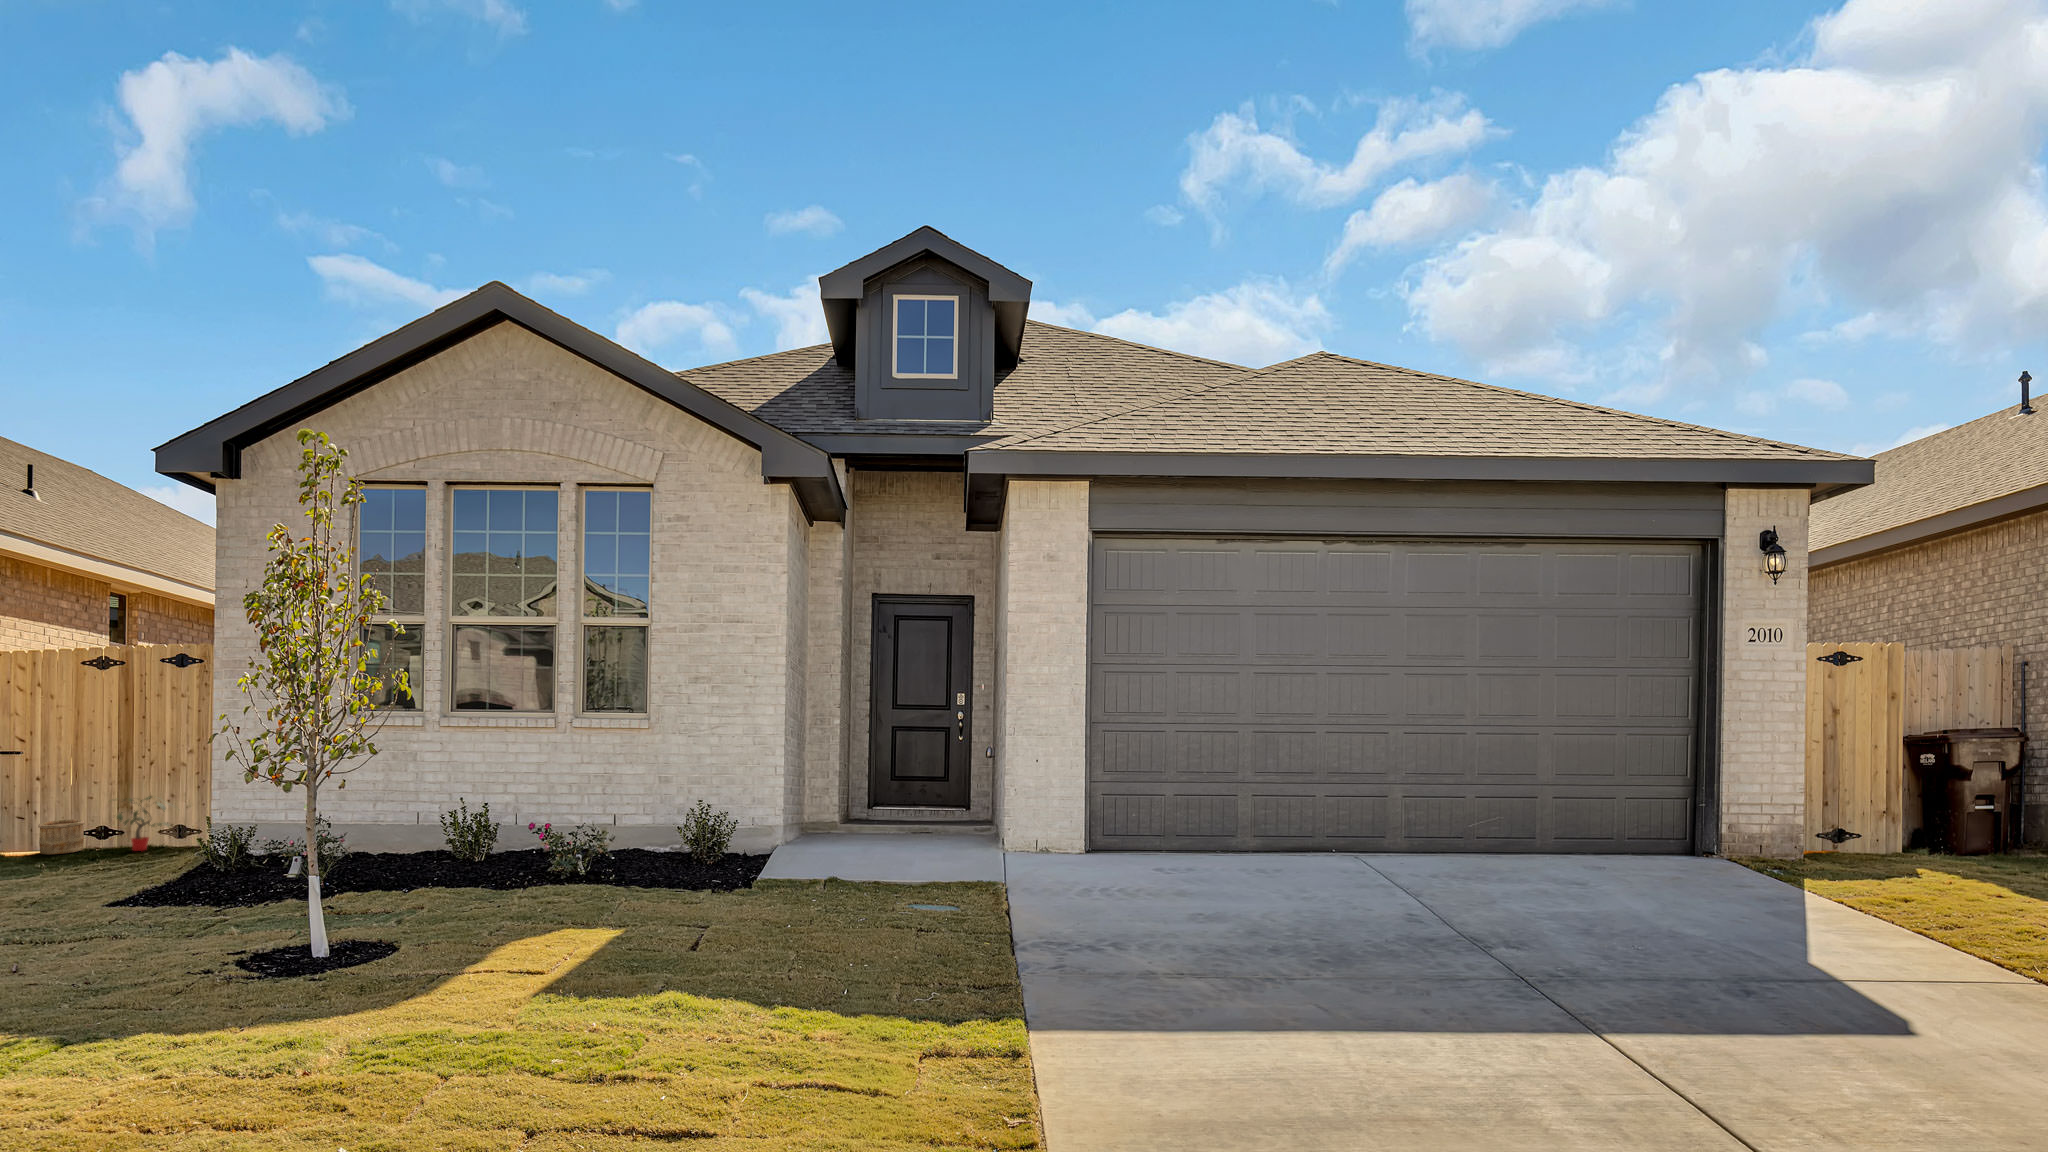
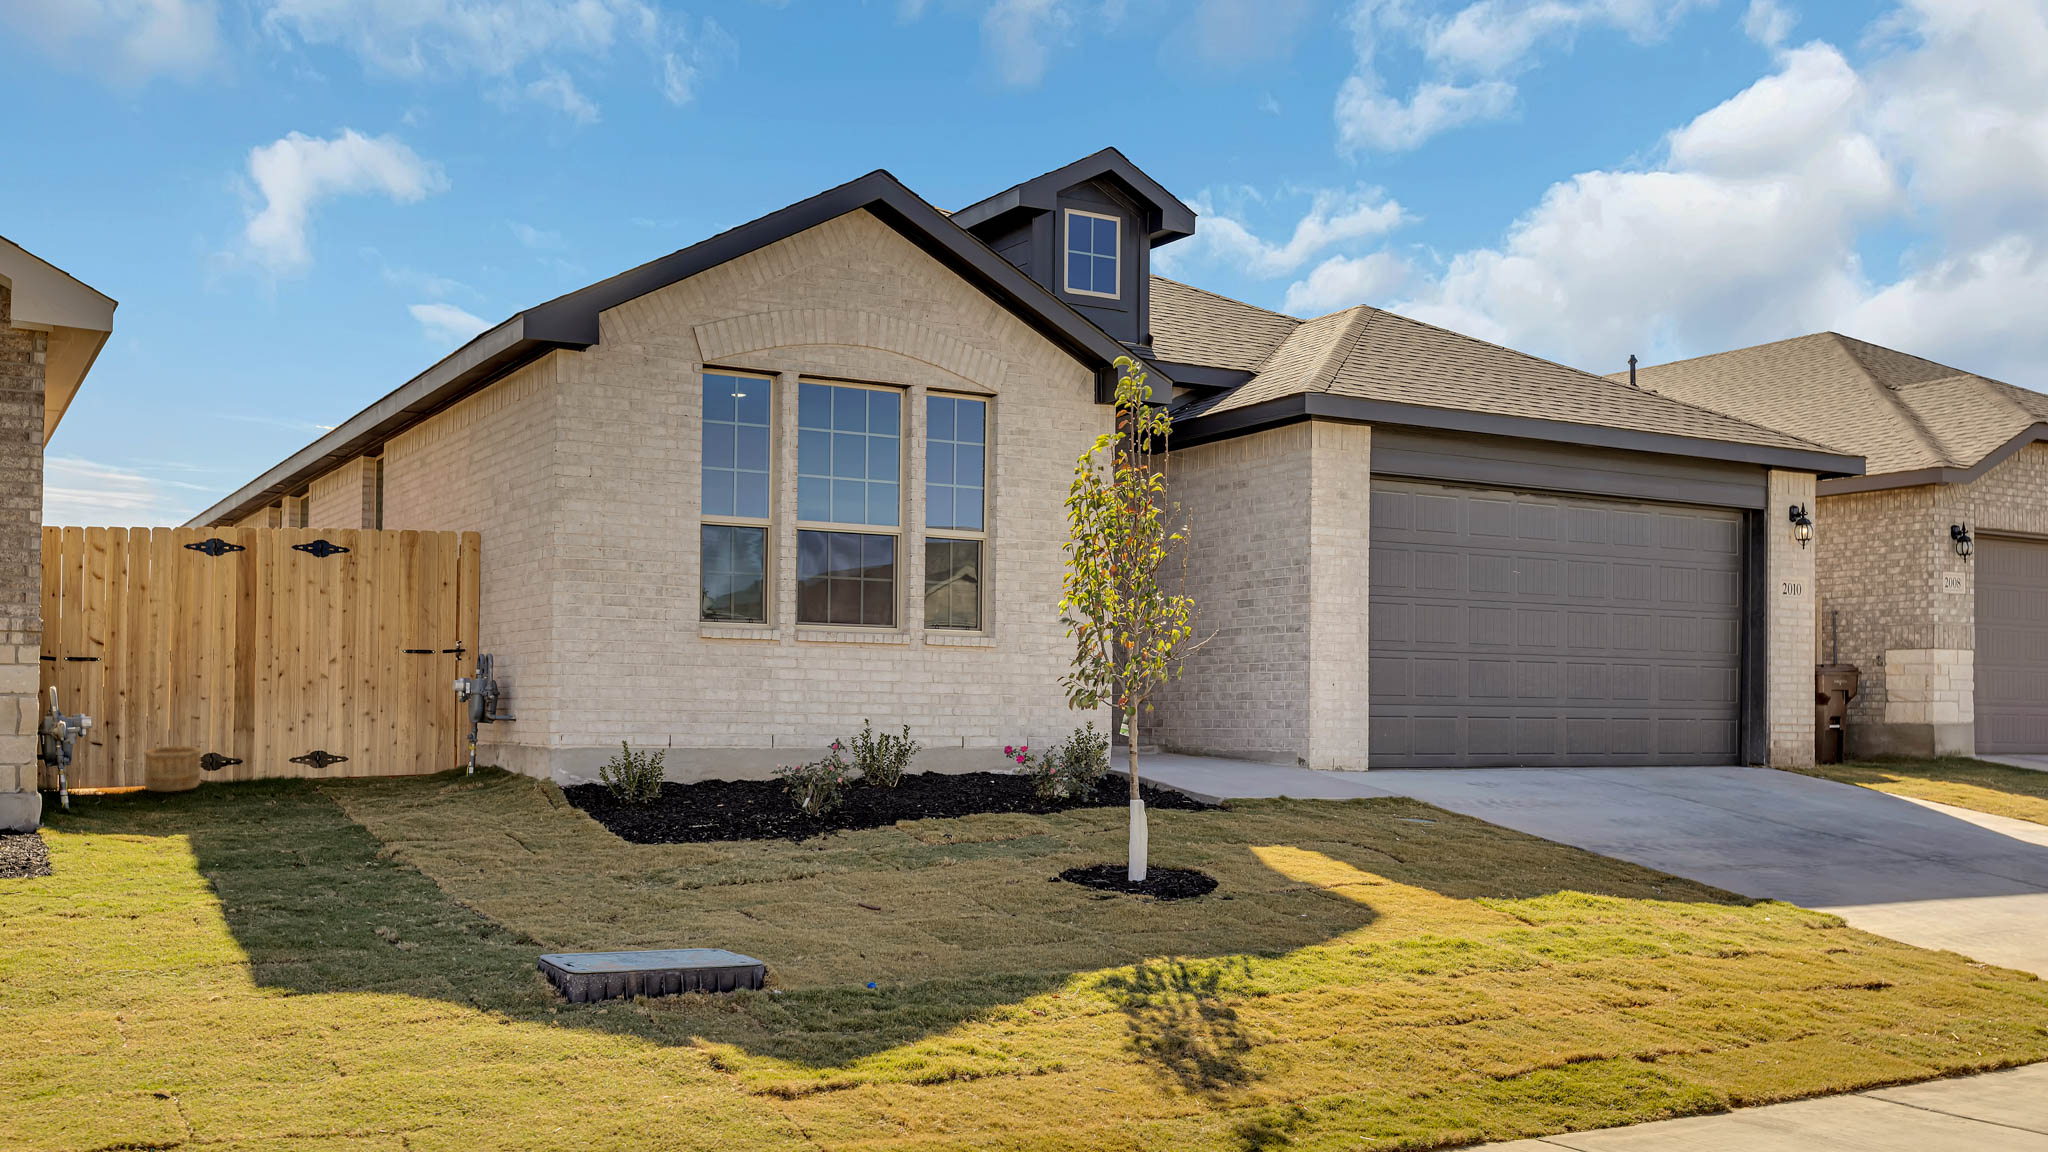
potted plant: present [113,796,169,851] -> none [237,716,332,785]

